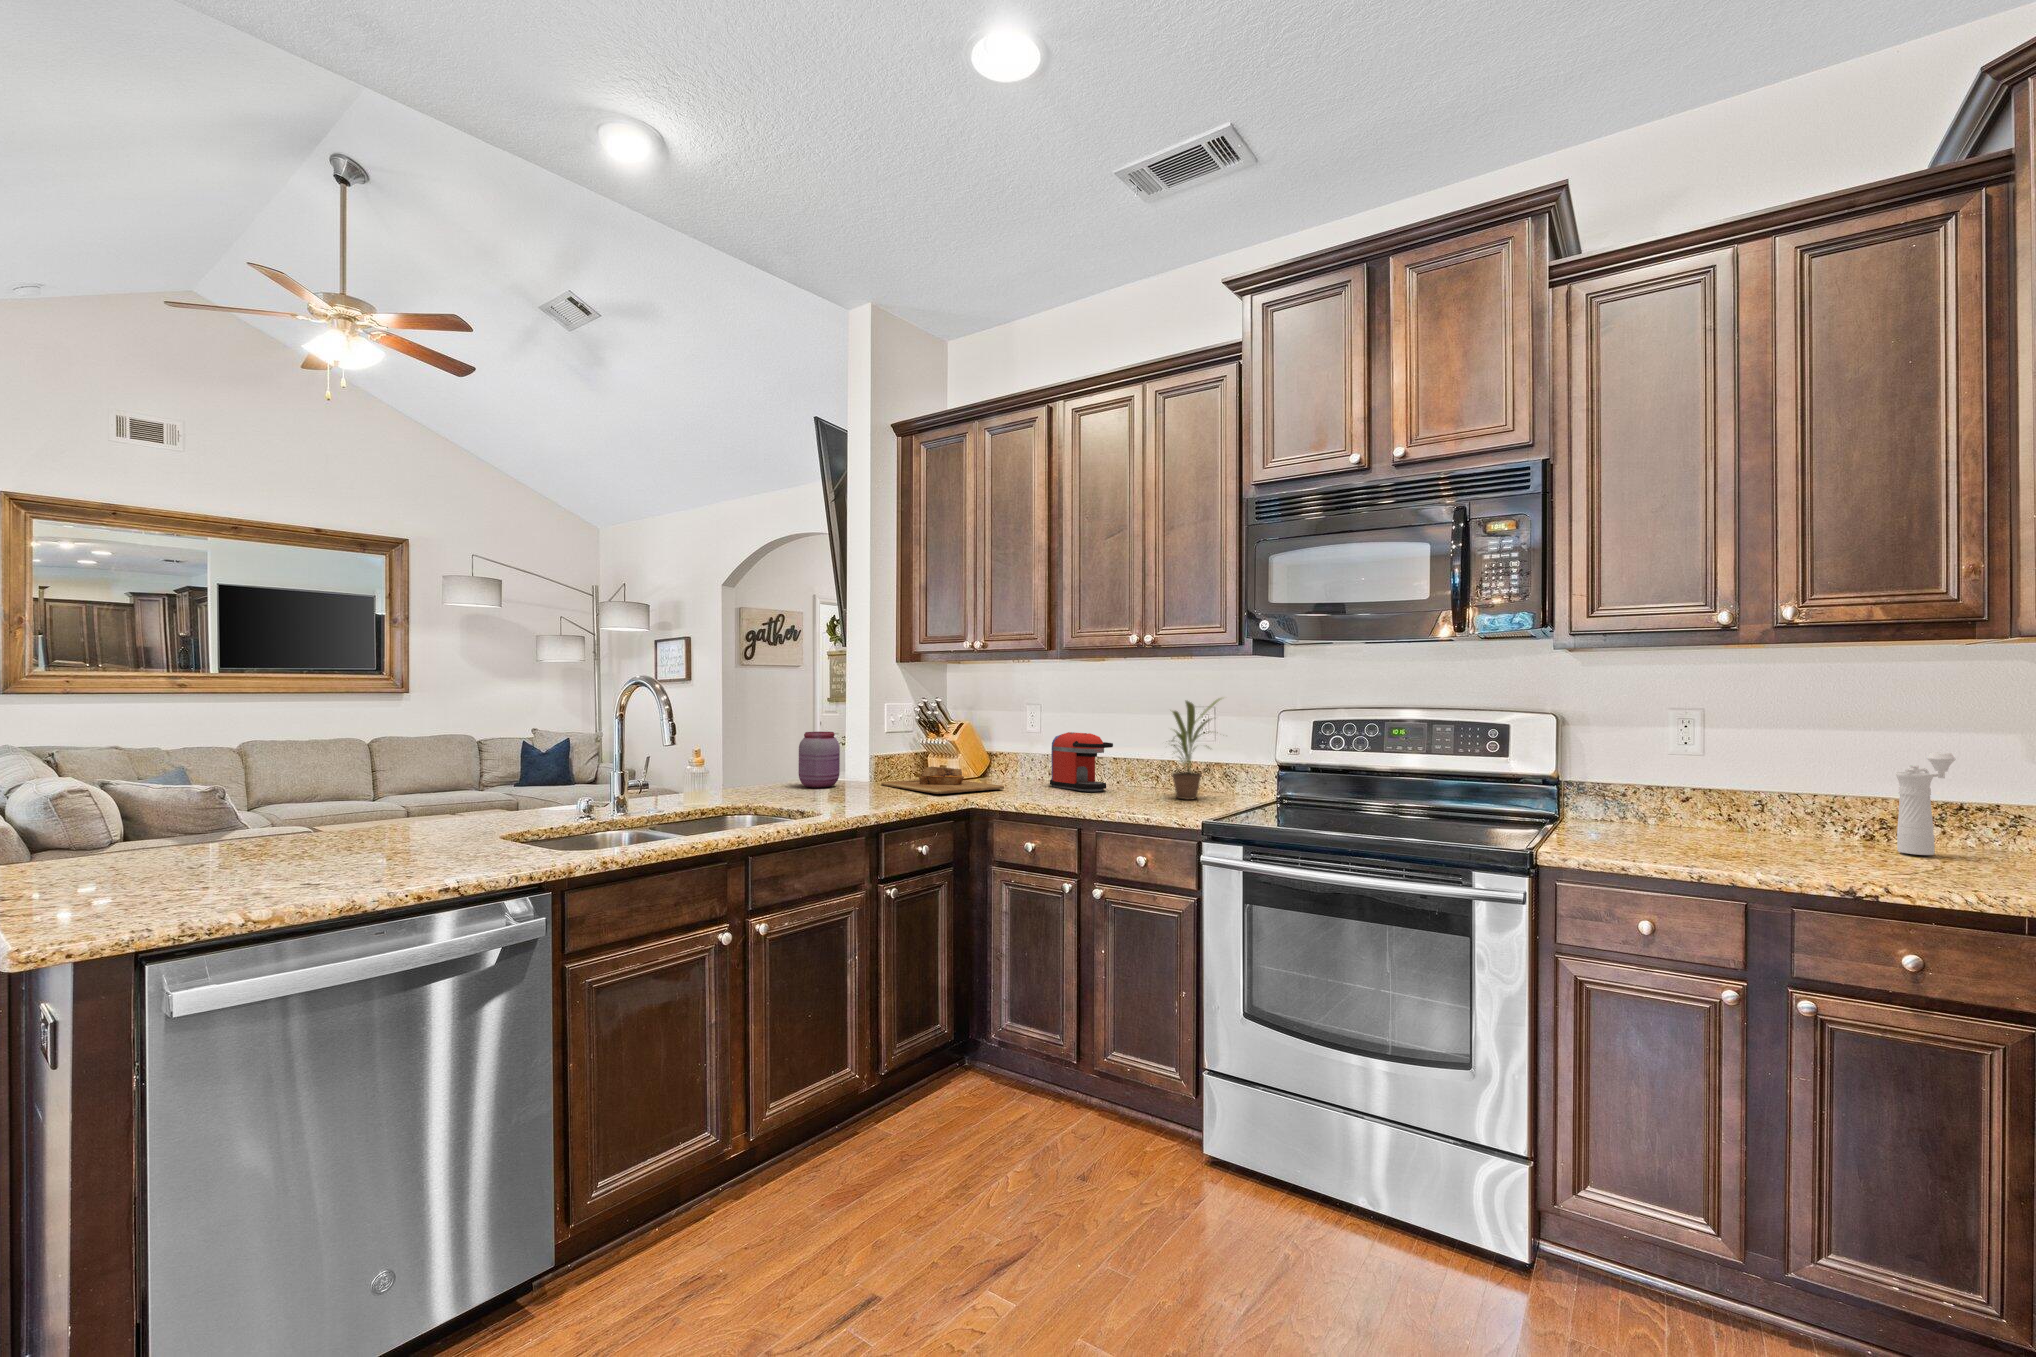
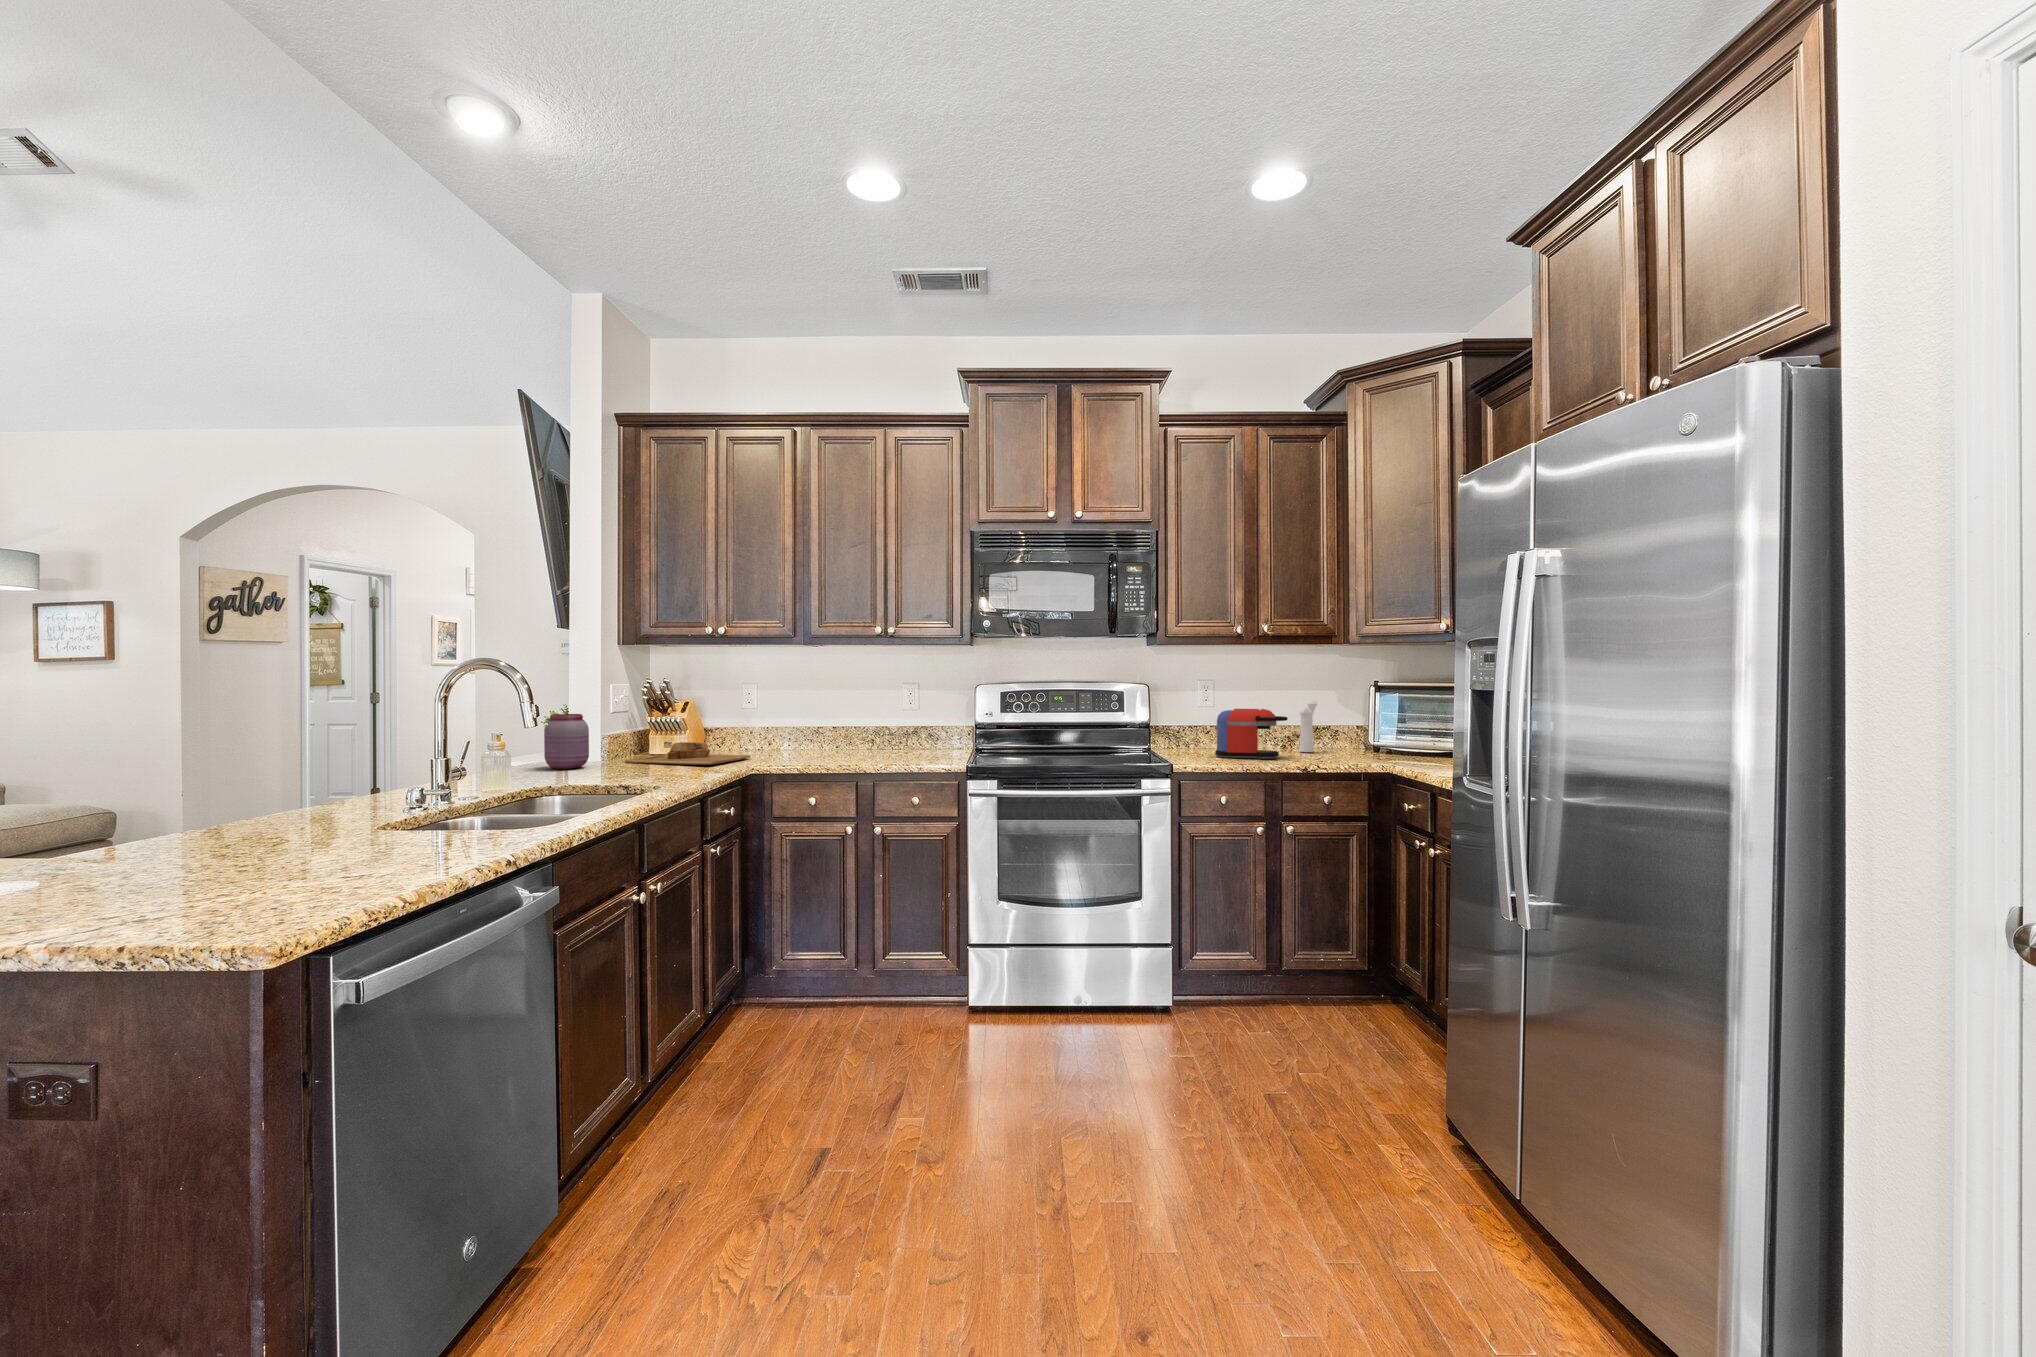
potted plant: present [1171,698,1221,800] -> none [884,676,933,755]
coffee maker: present [1050,732,1113,791] -> present [1215,709,1288,759]

